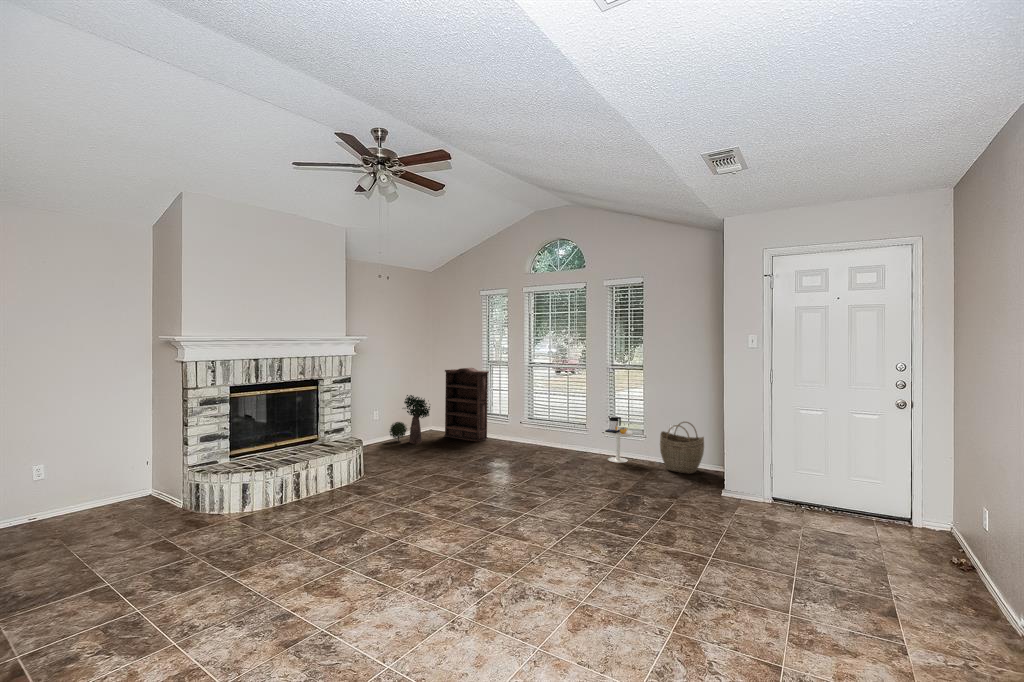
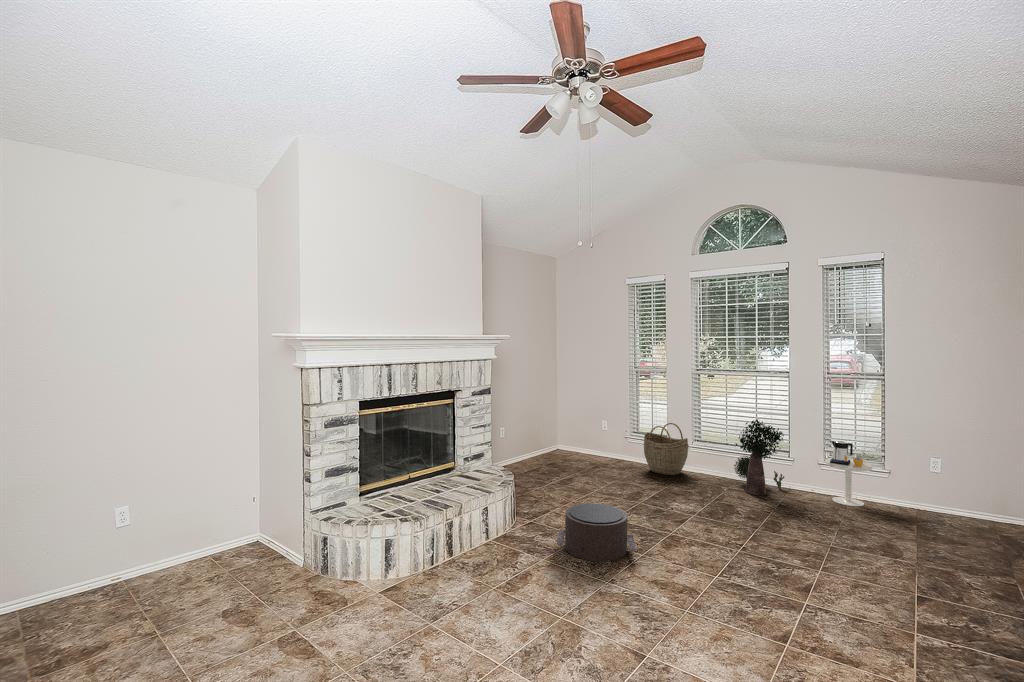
bookshelf: present [444,368,489,442] -> none [580,374,638,468]
potted plant: present [390,395,430,443] -> present [734,419,784,495]
woven basket: present [660,422,704,474] -> present [644,423,688,476]
pouf: none [377,461,437,498] -> present [557,503,637,562]

